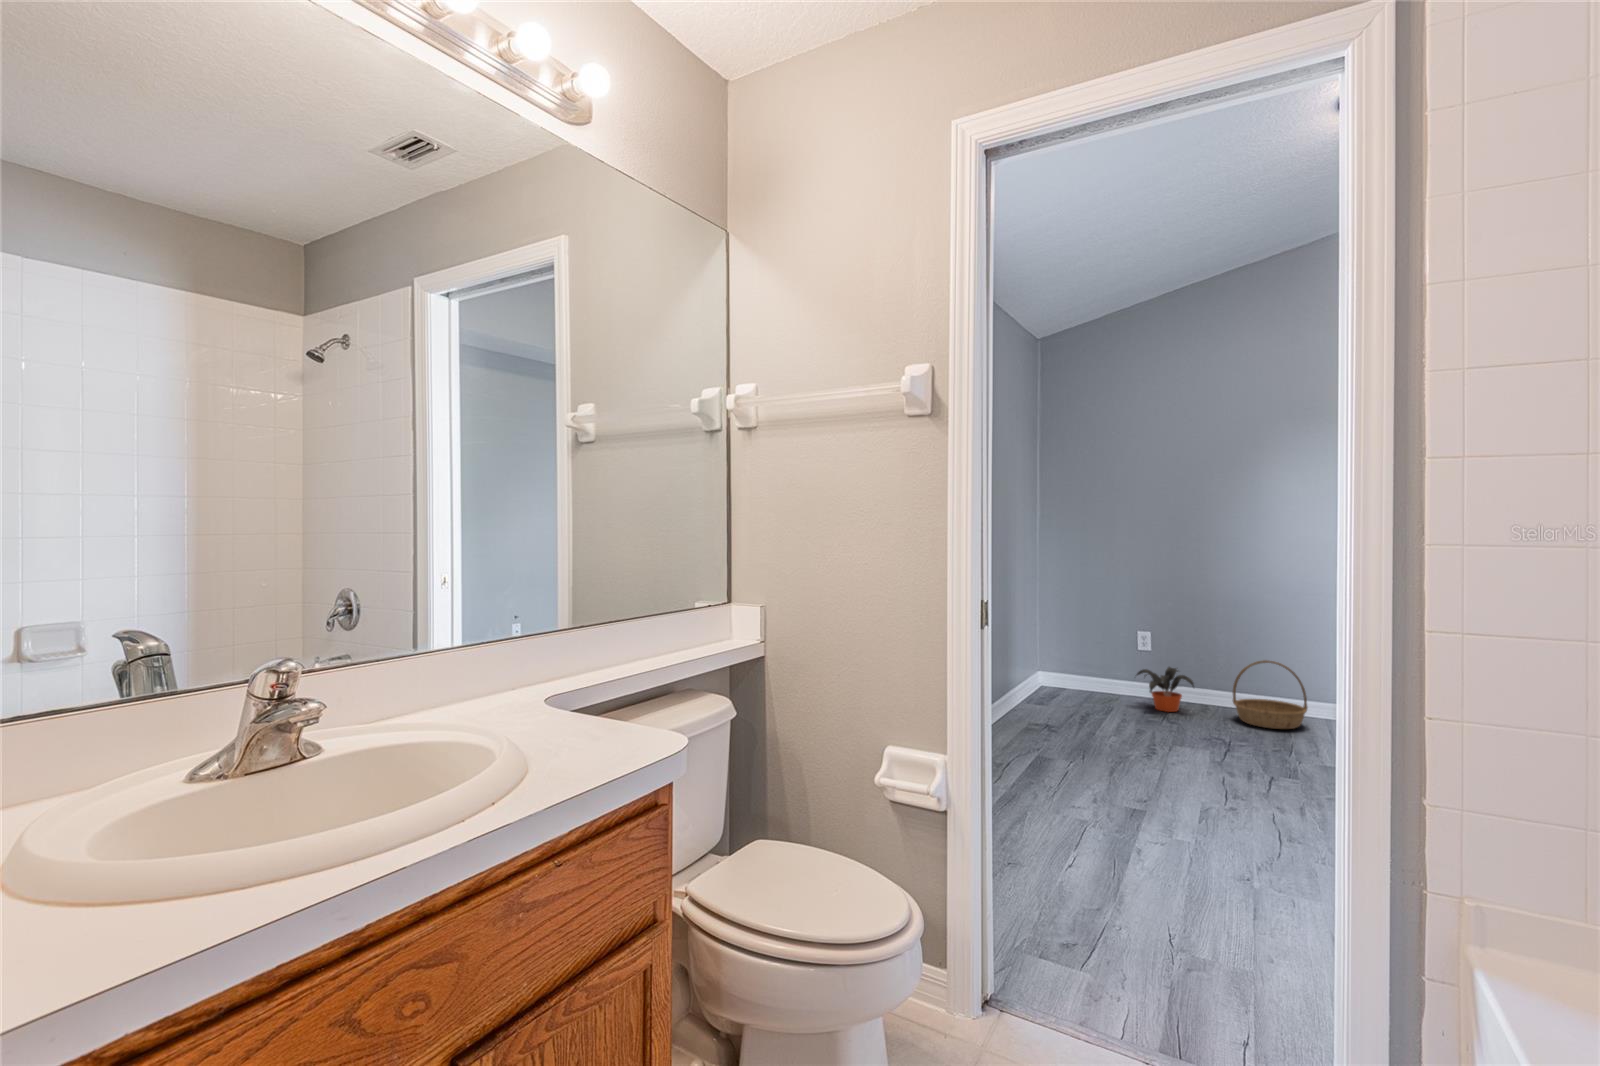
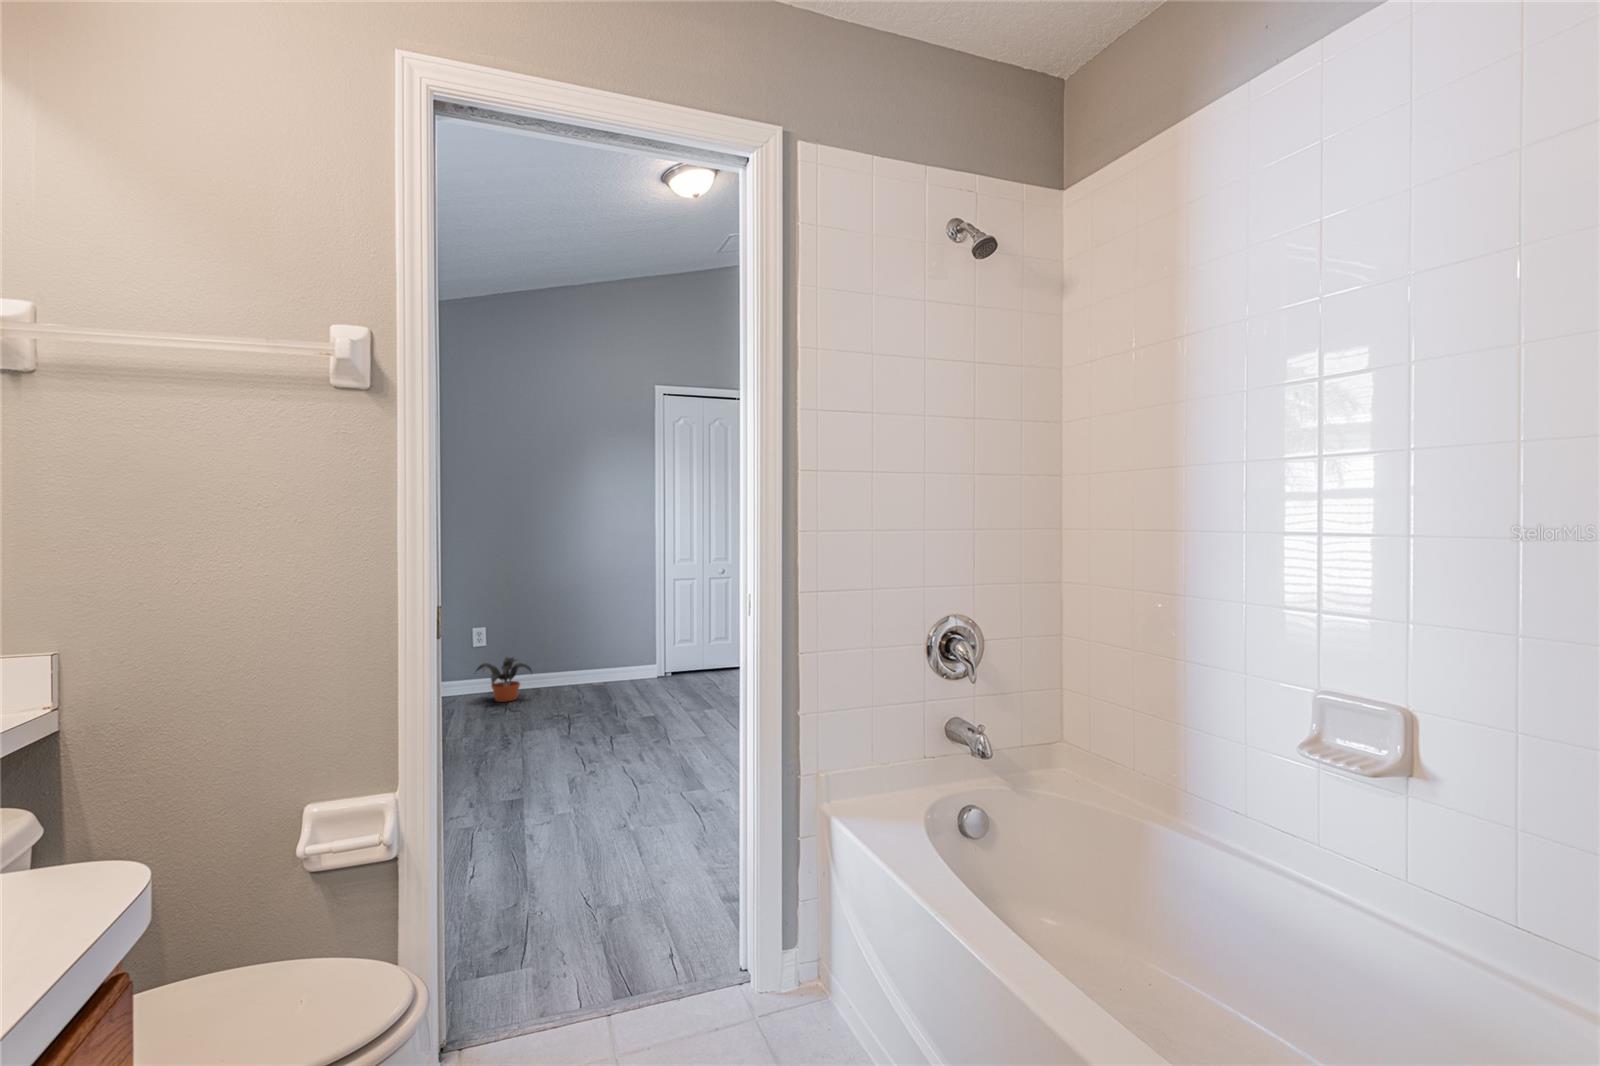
basket: present [1233,660,1307,729] -> none [564,638,622,698]

